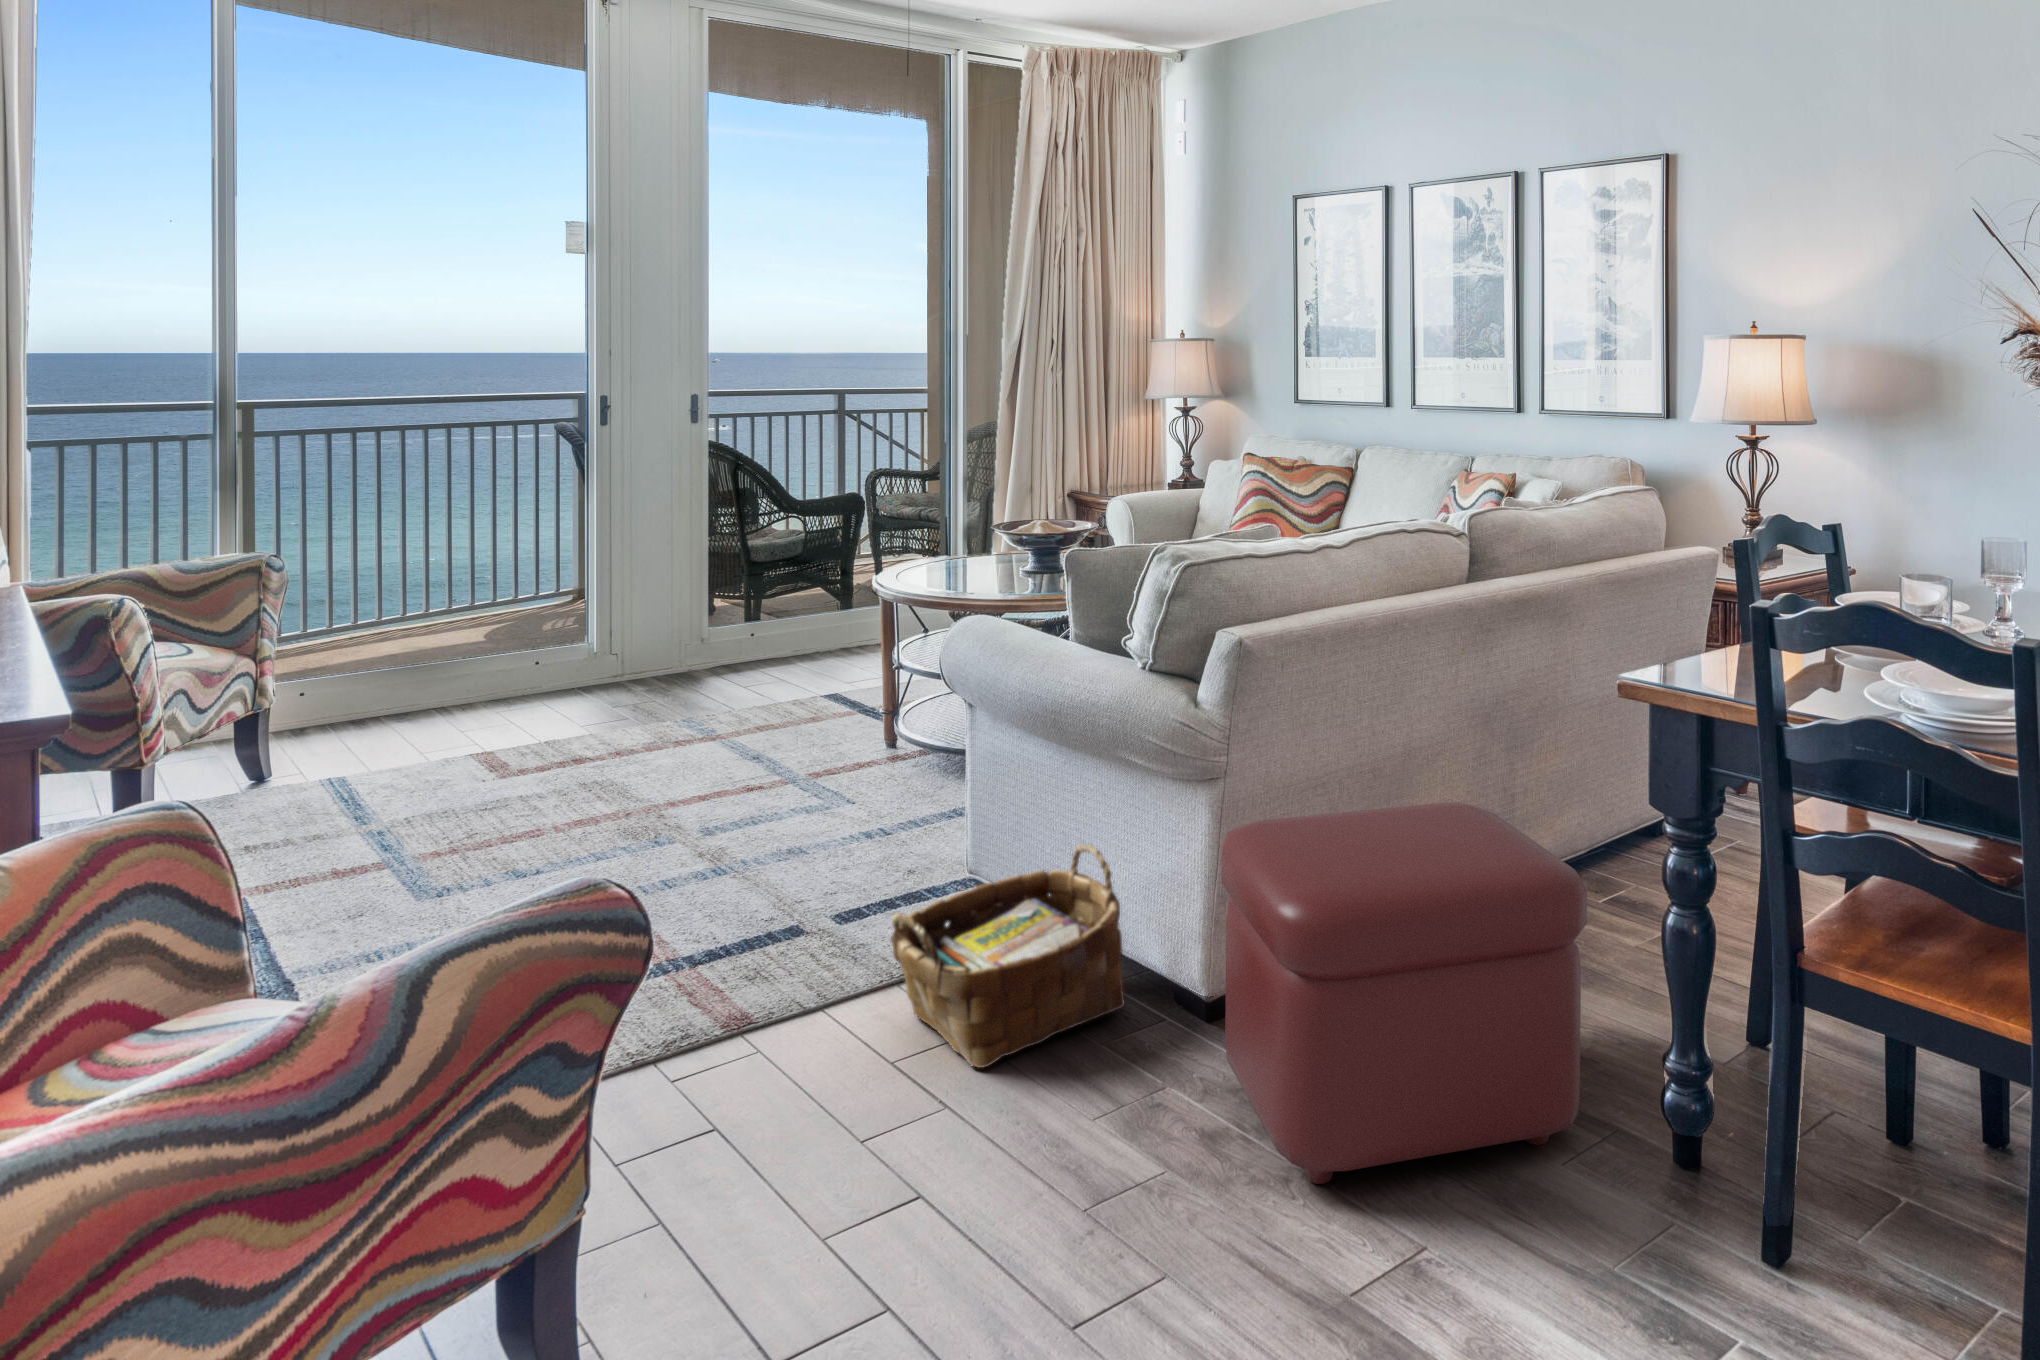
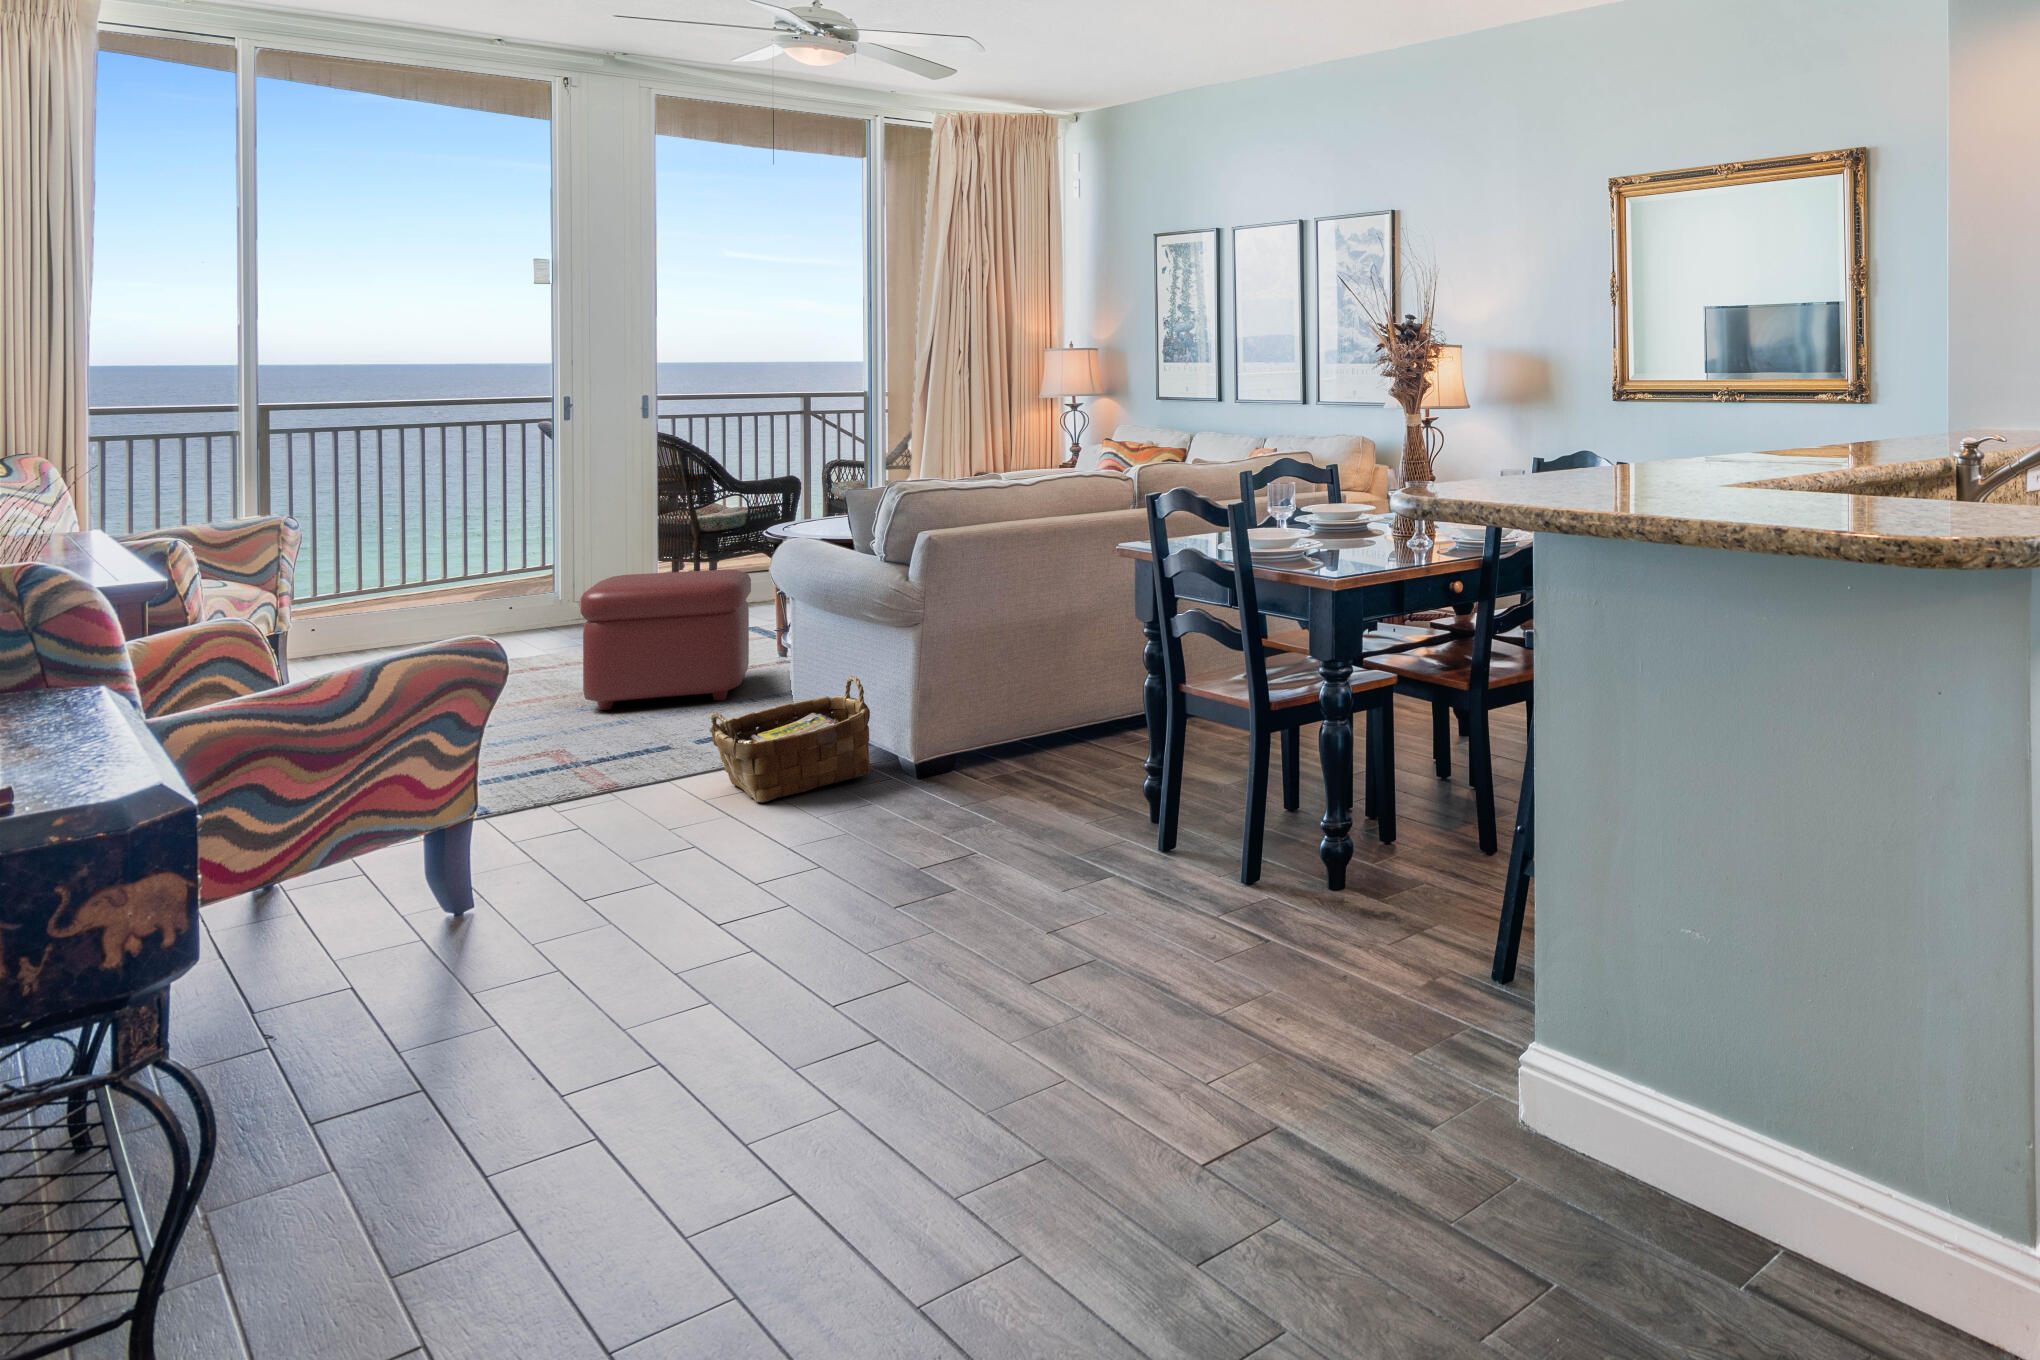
ottoman: present [1221,803,1587,1184] -> present [580,570,751,710]

